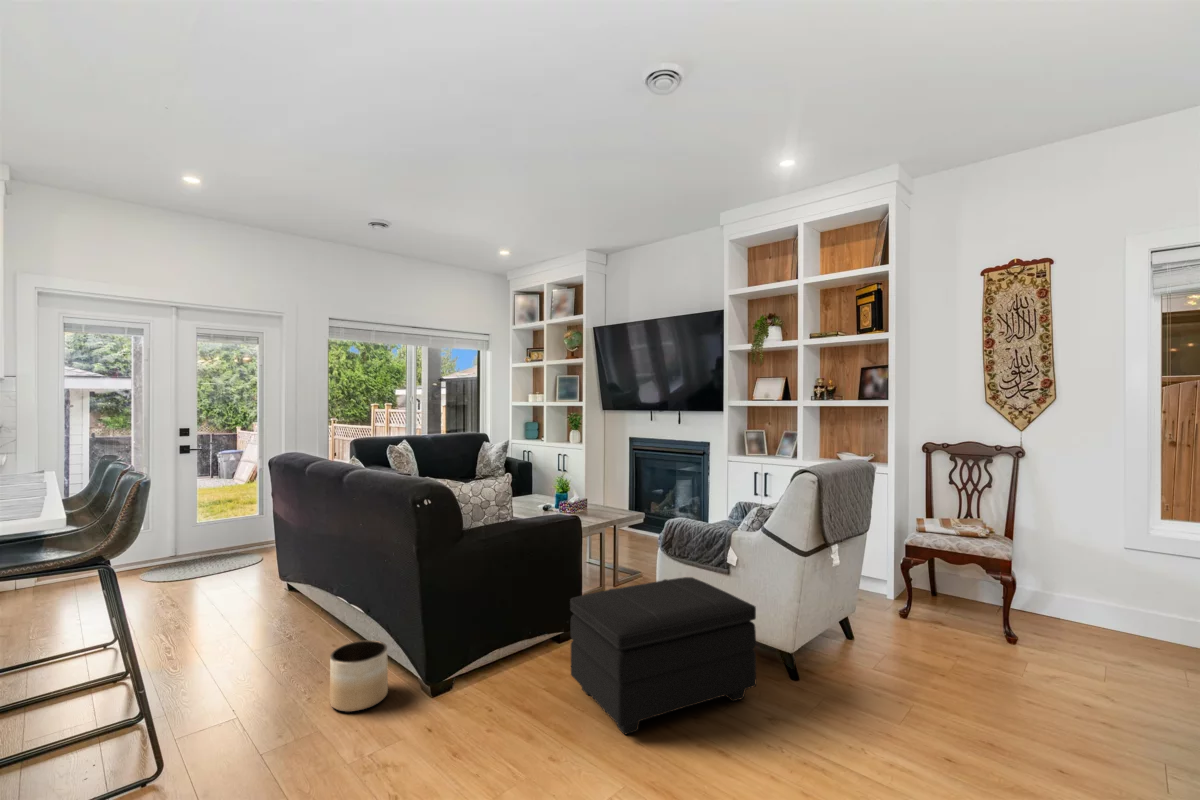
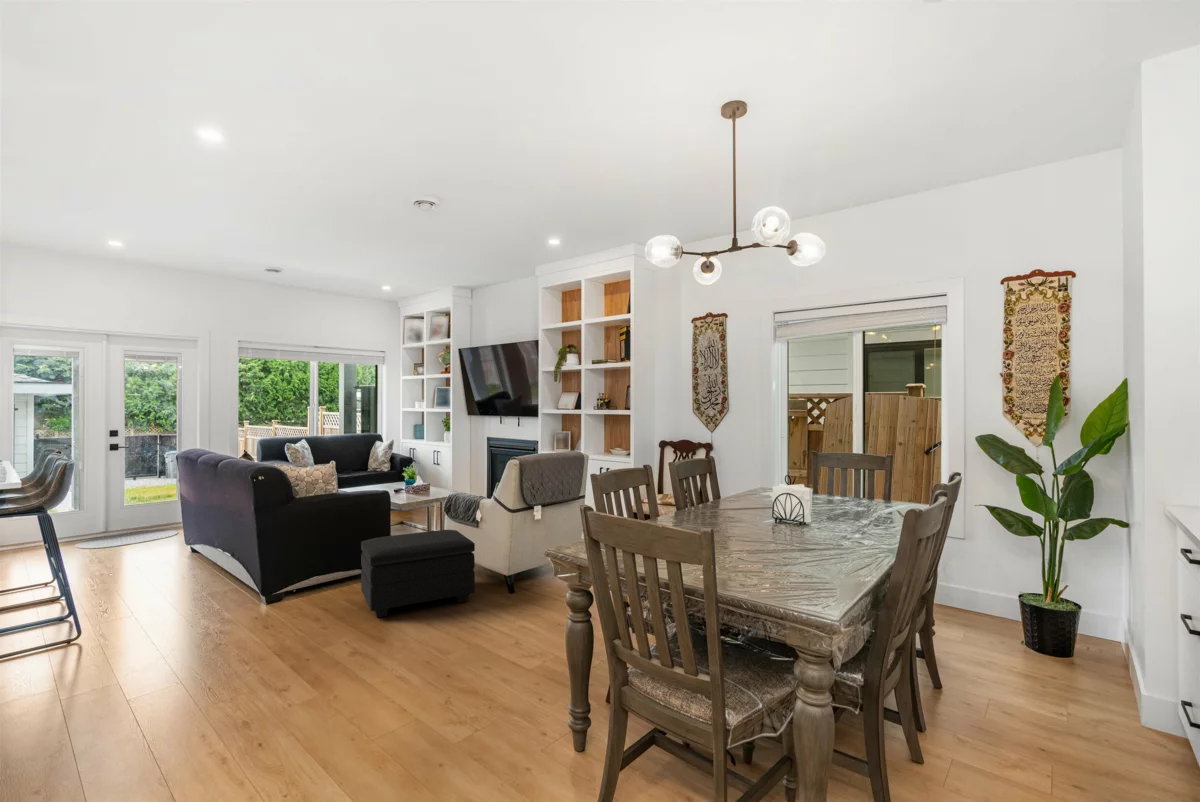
planter: present [330,640,388,712] -> none [198,570,239,611]

